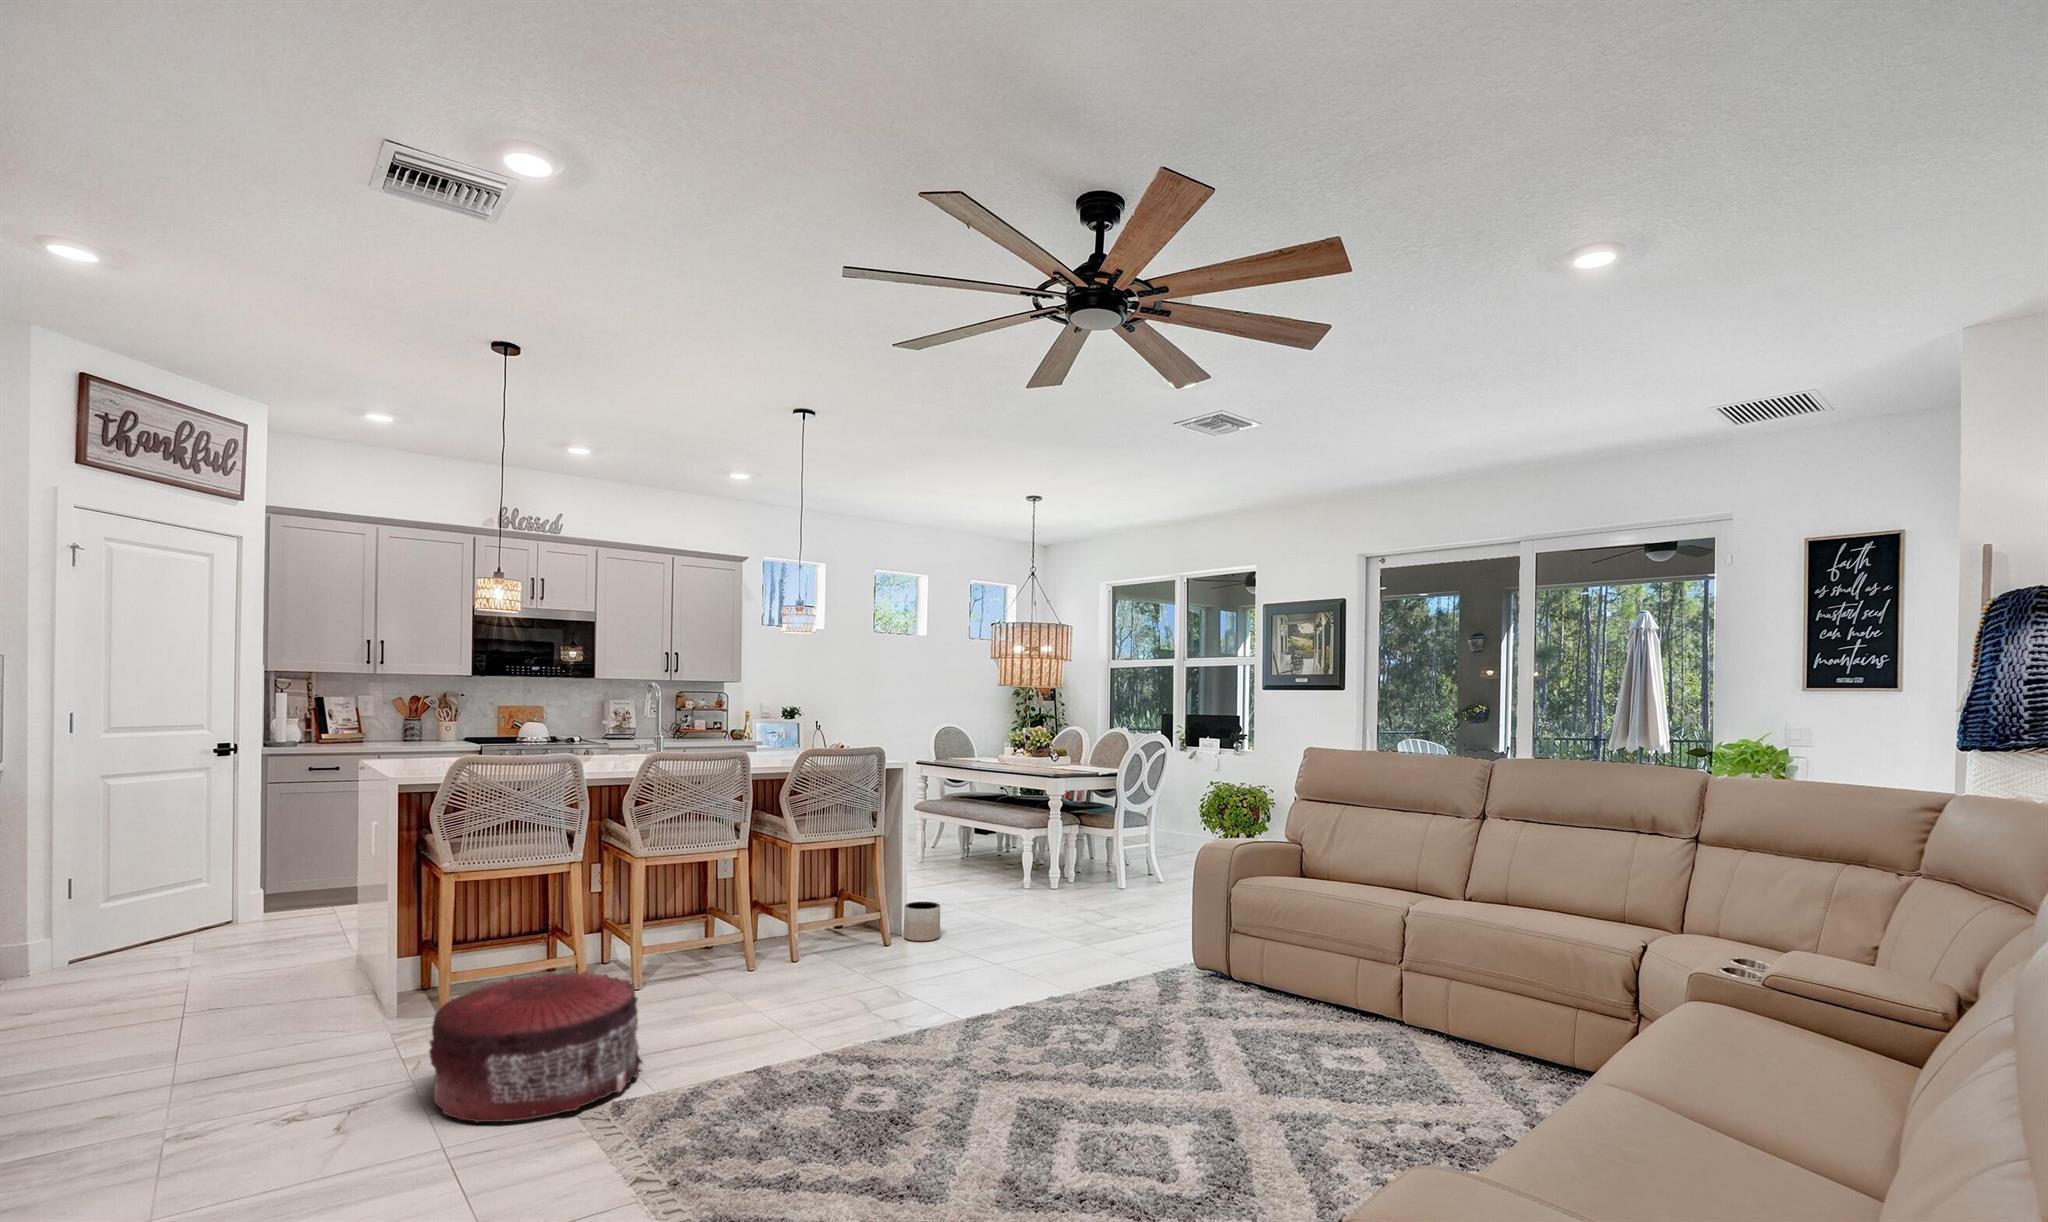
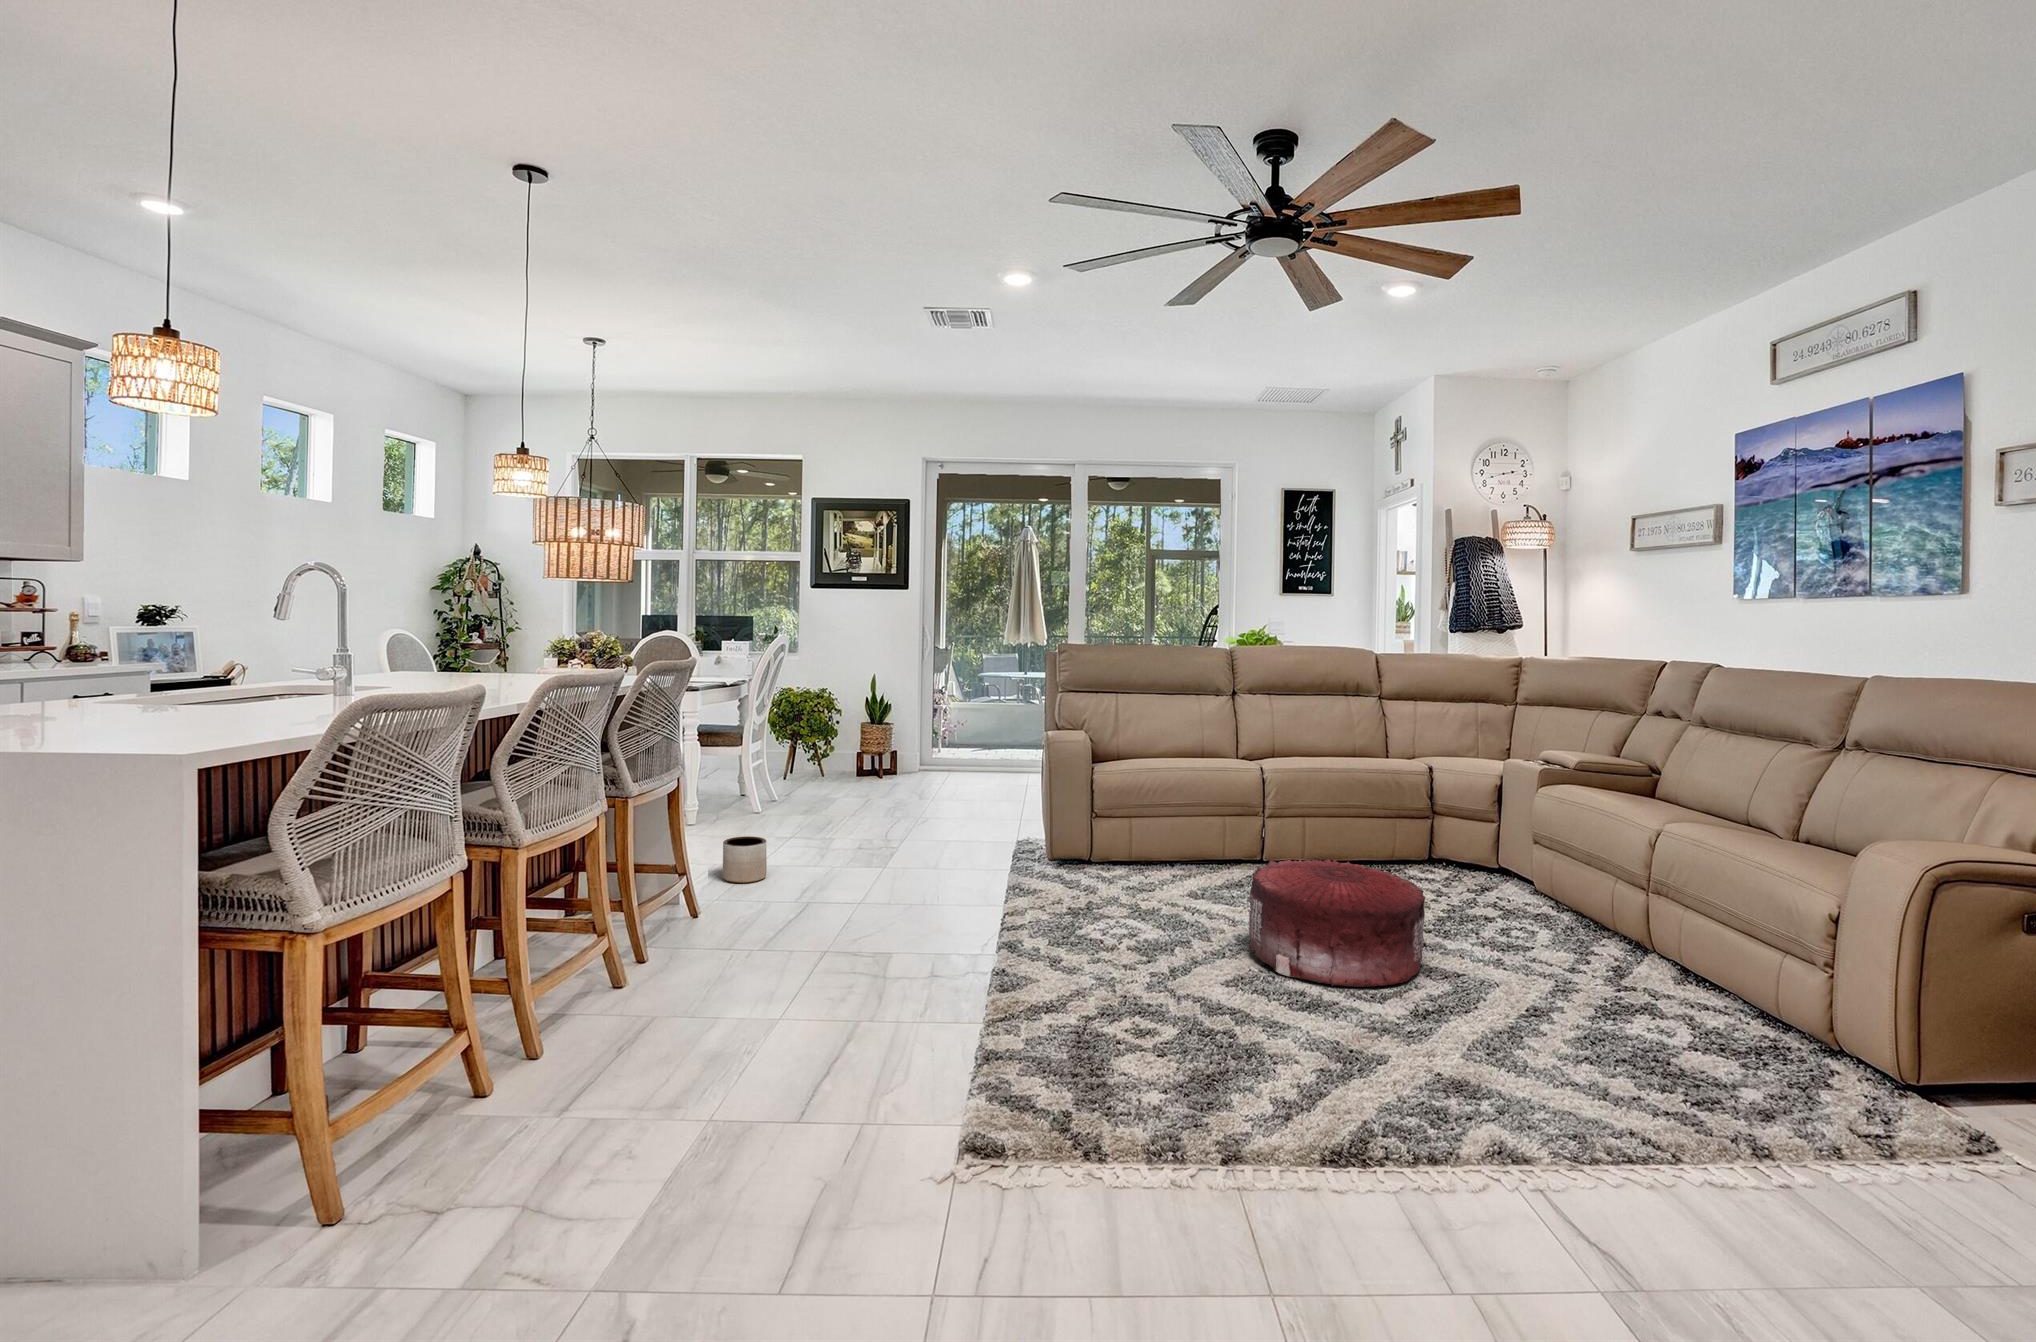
pouf: present [429,971,642,1122] -> present [1249,859,1425,987]

